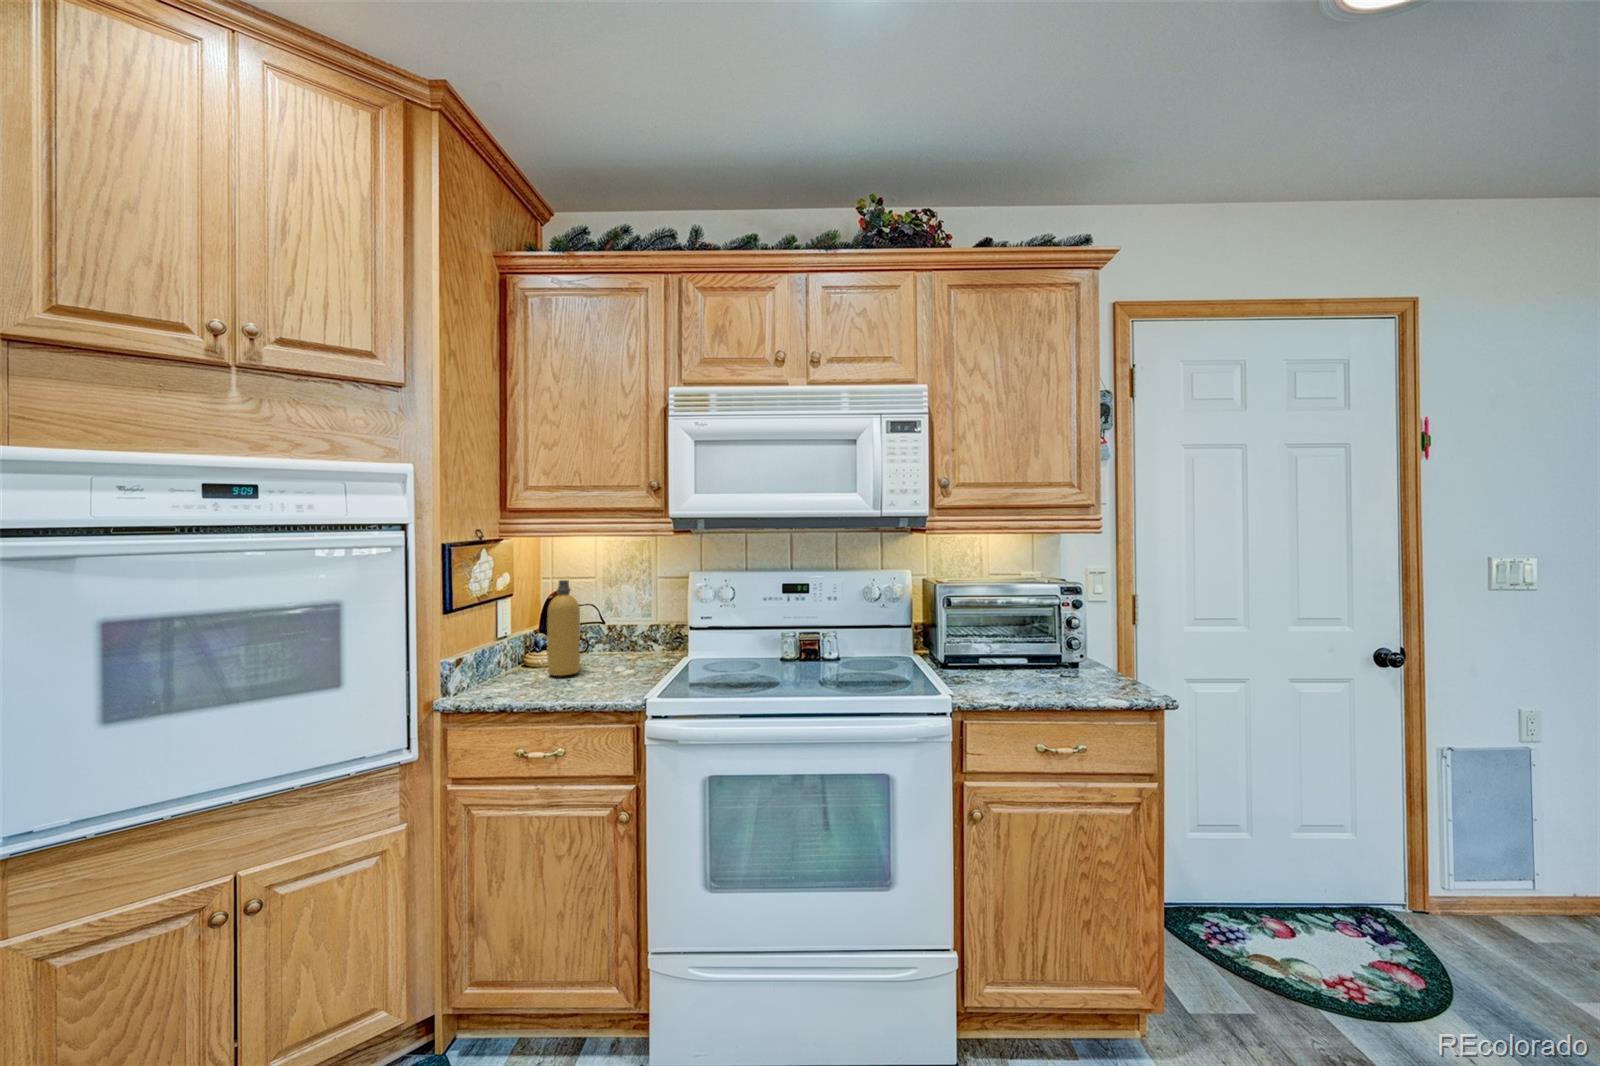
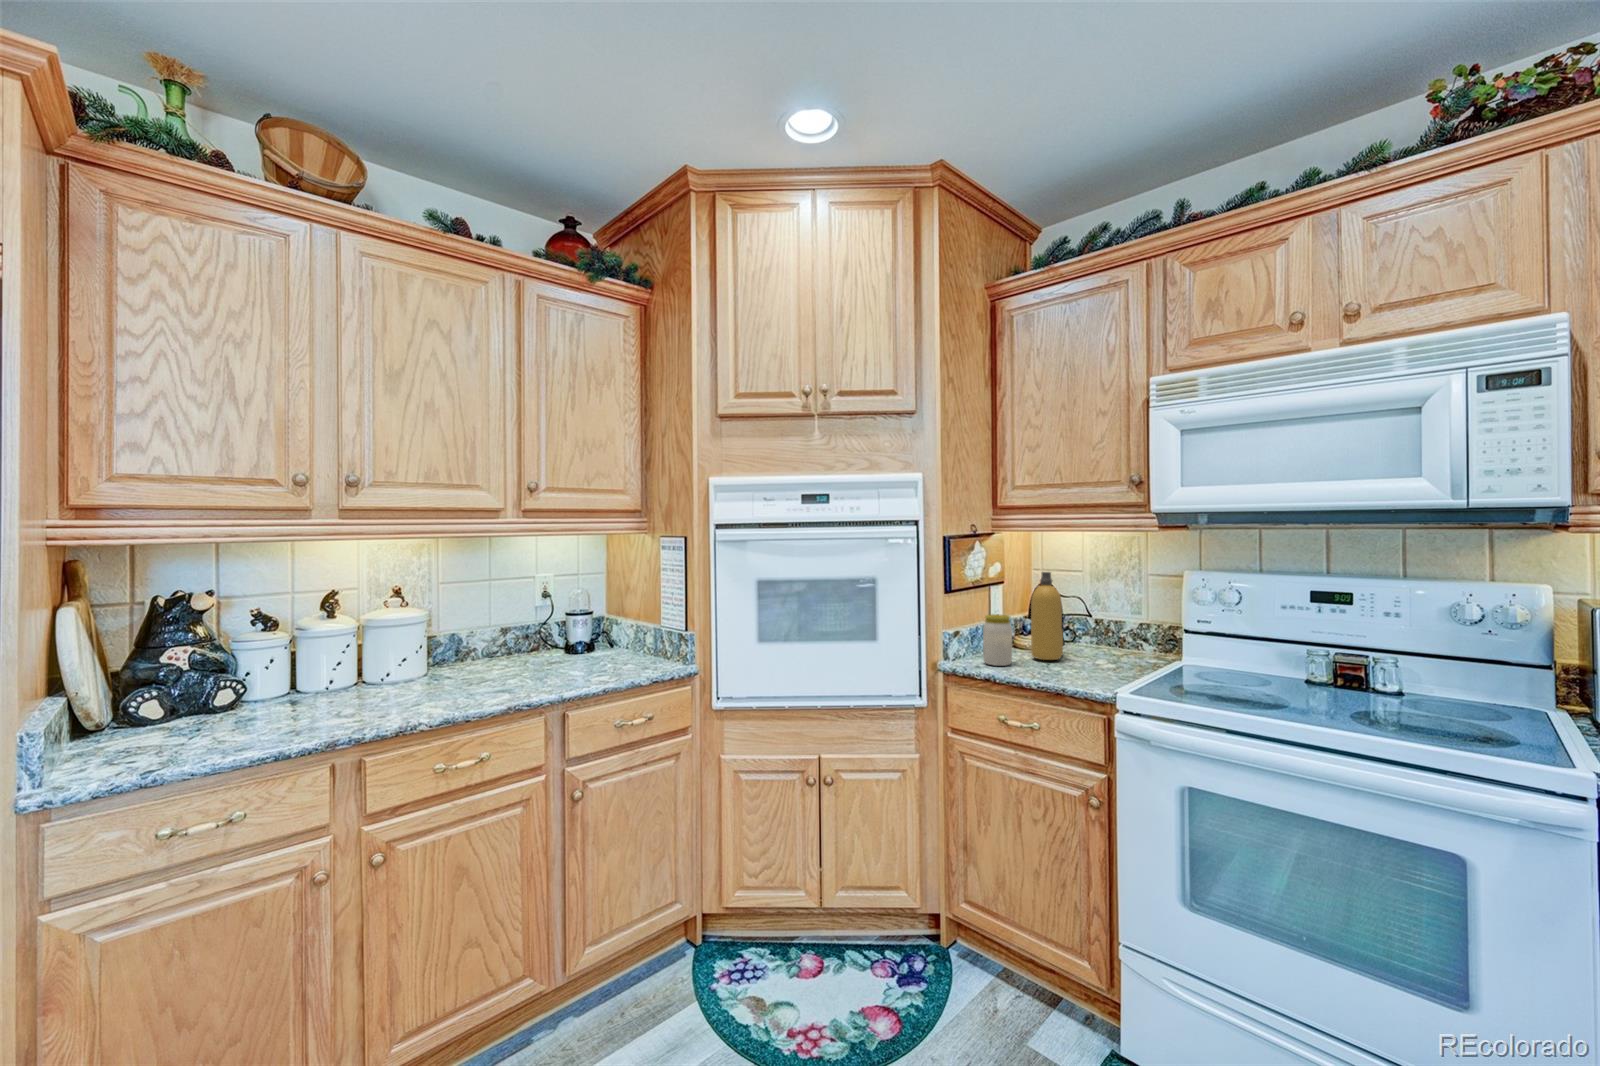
jar: none [493,632,528,691] -> present [983,614,1012,666]

